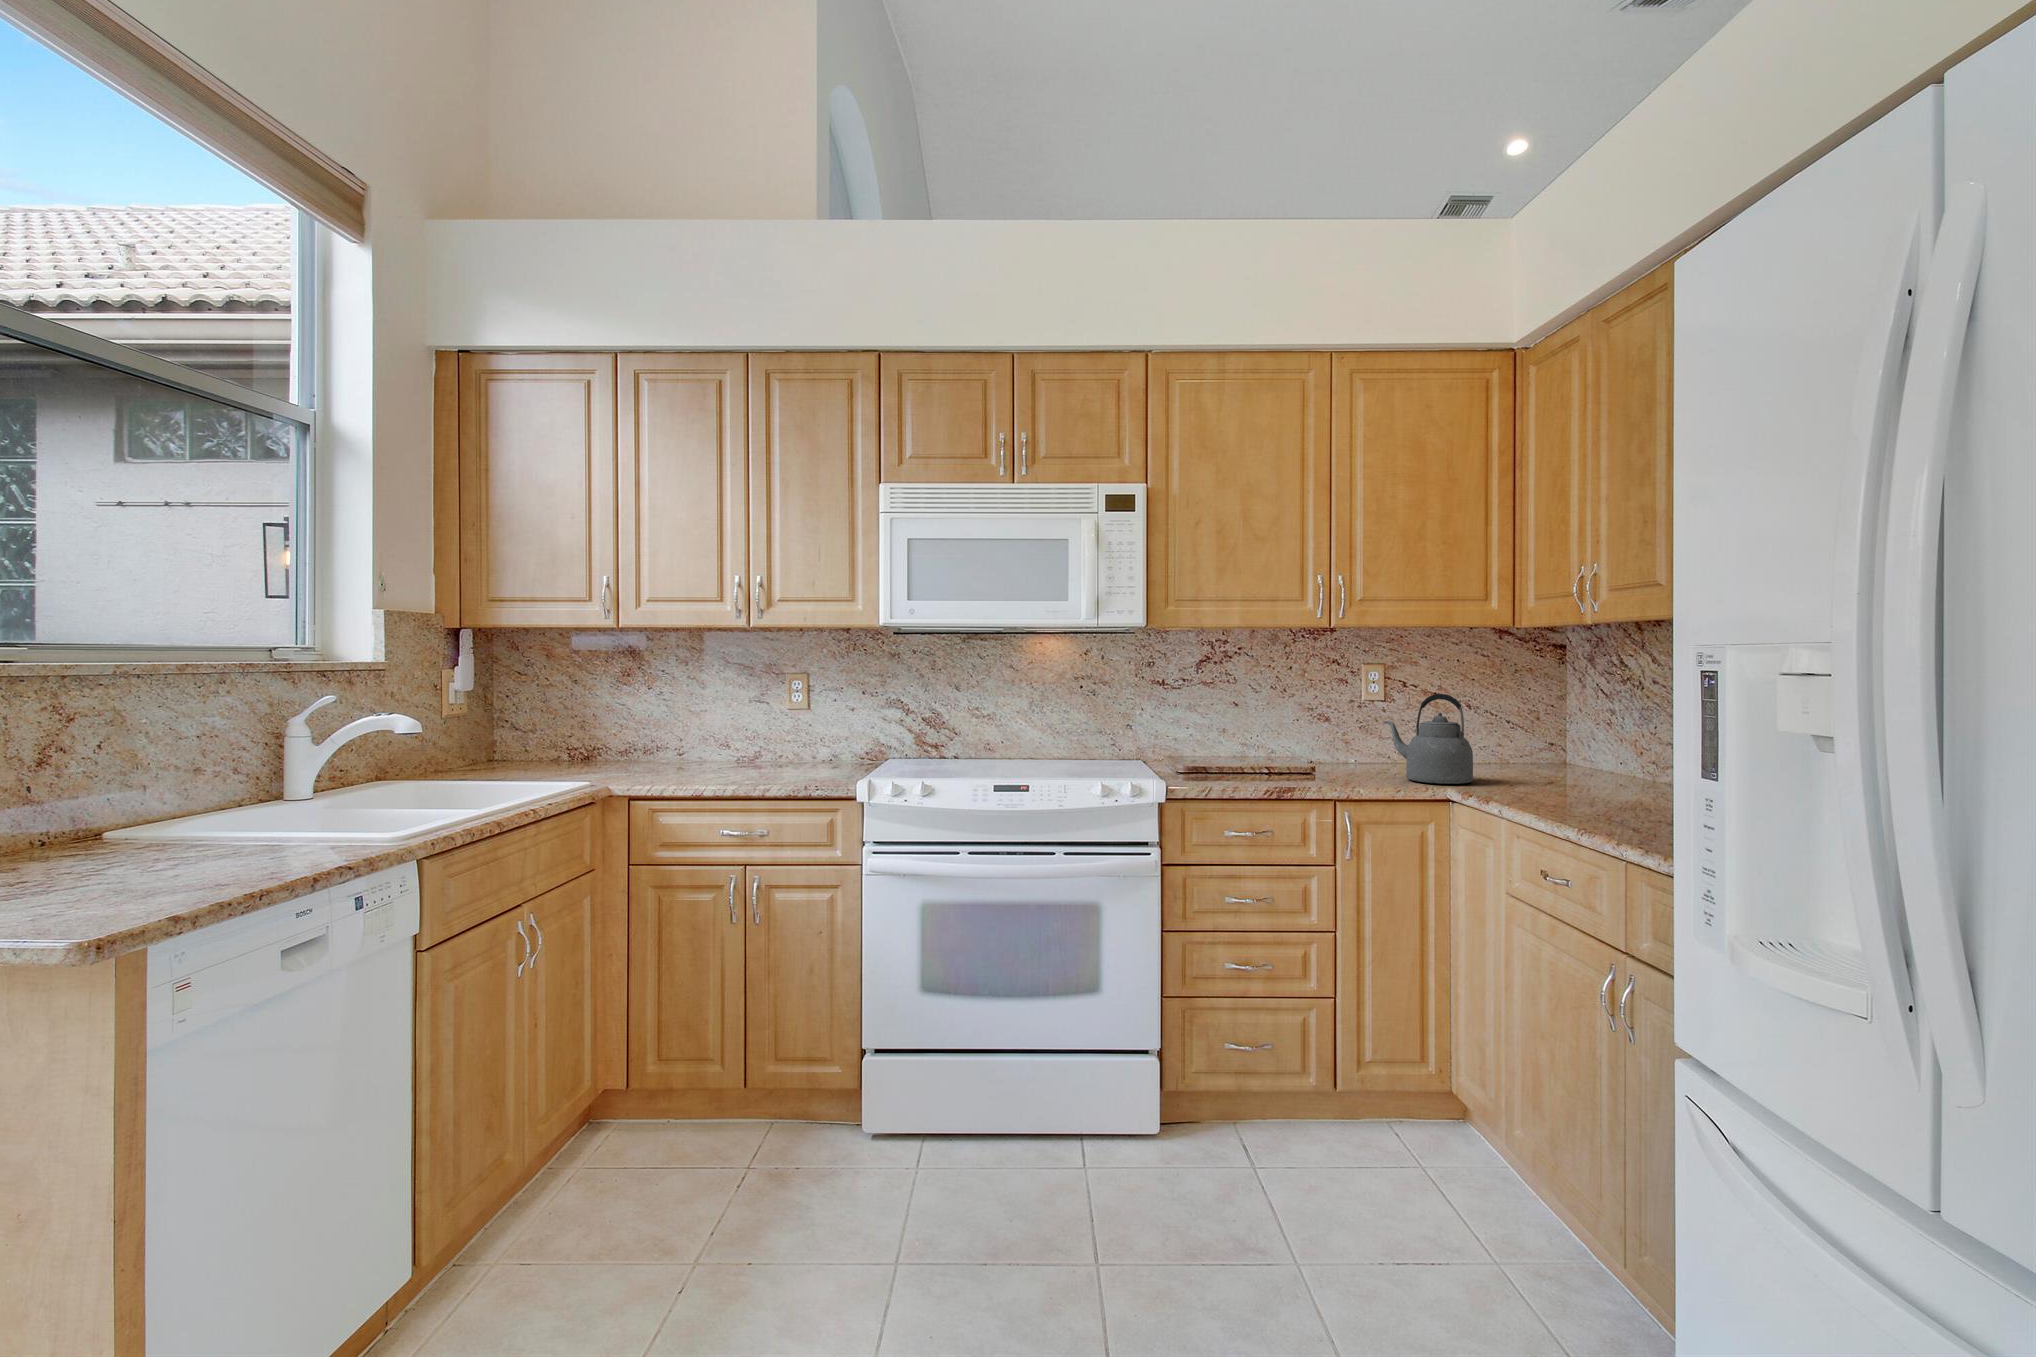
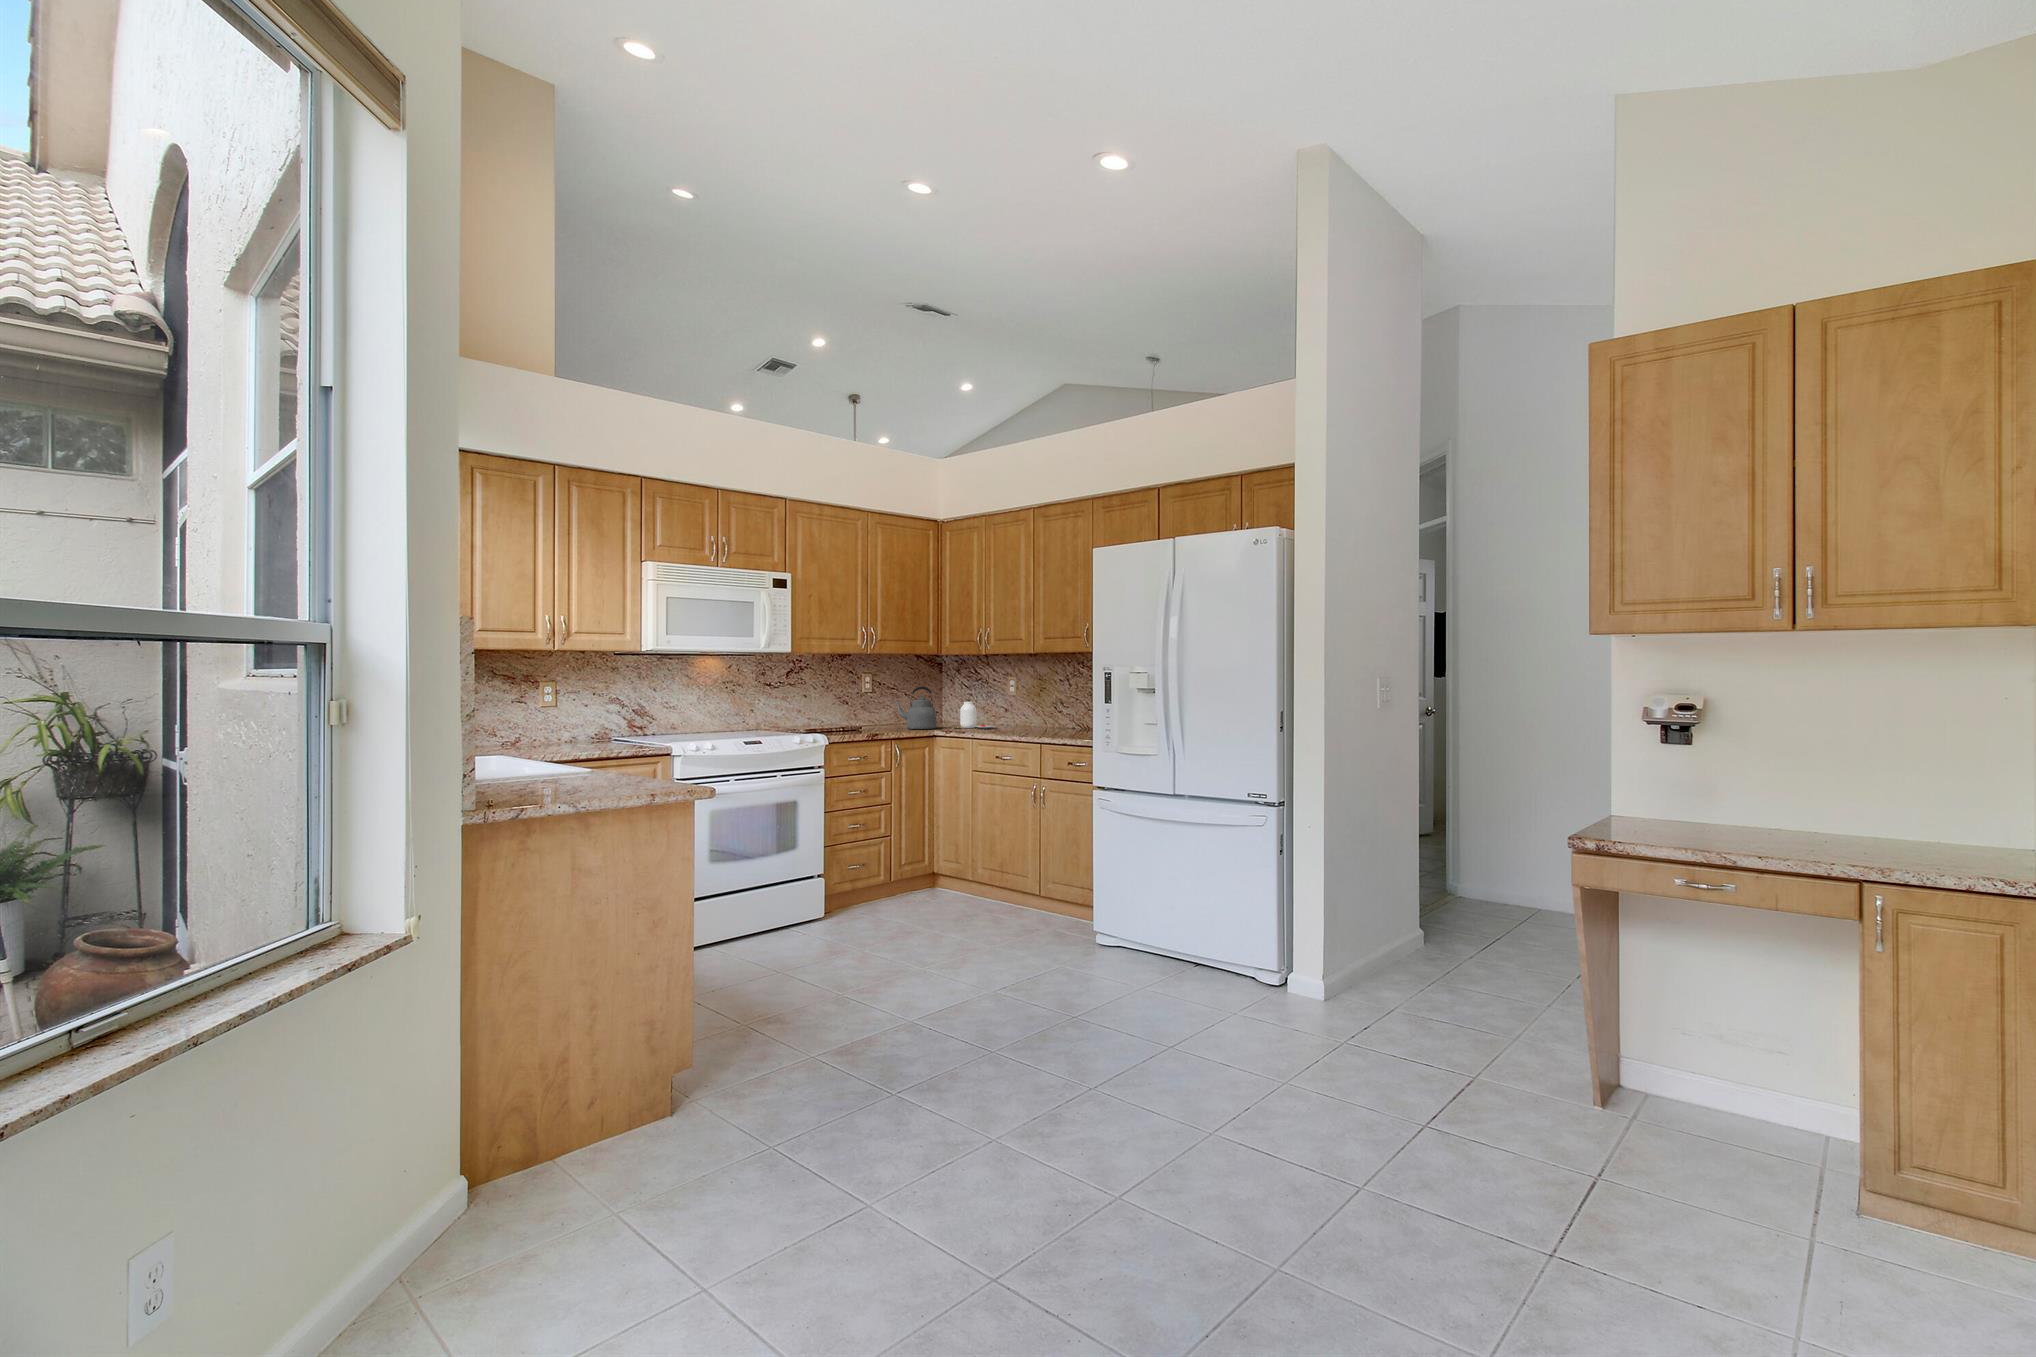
jar: none [1510,731,1616,797] -> present [957,702,996,728]

